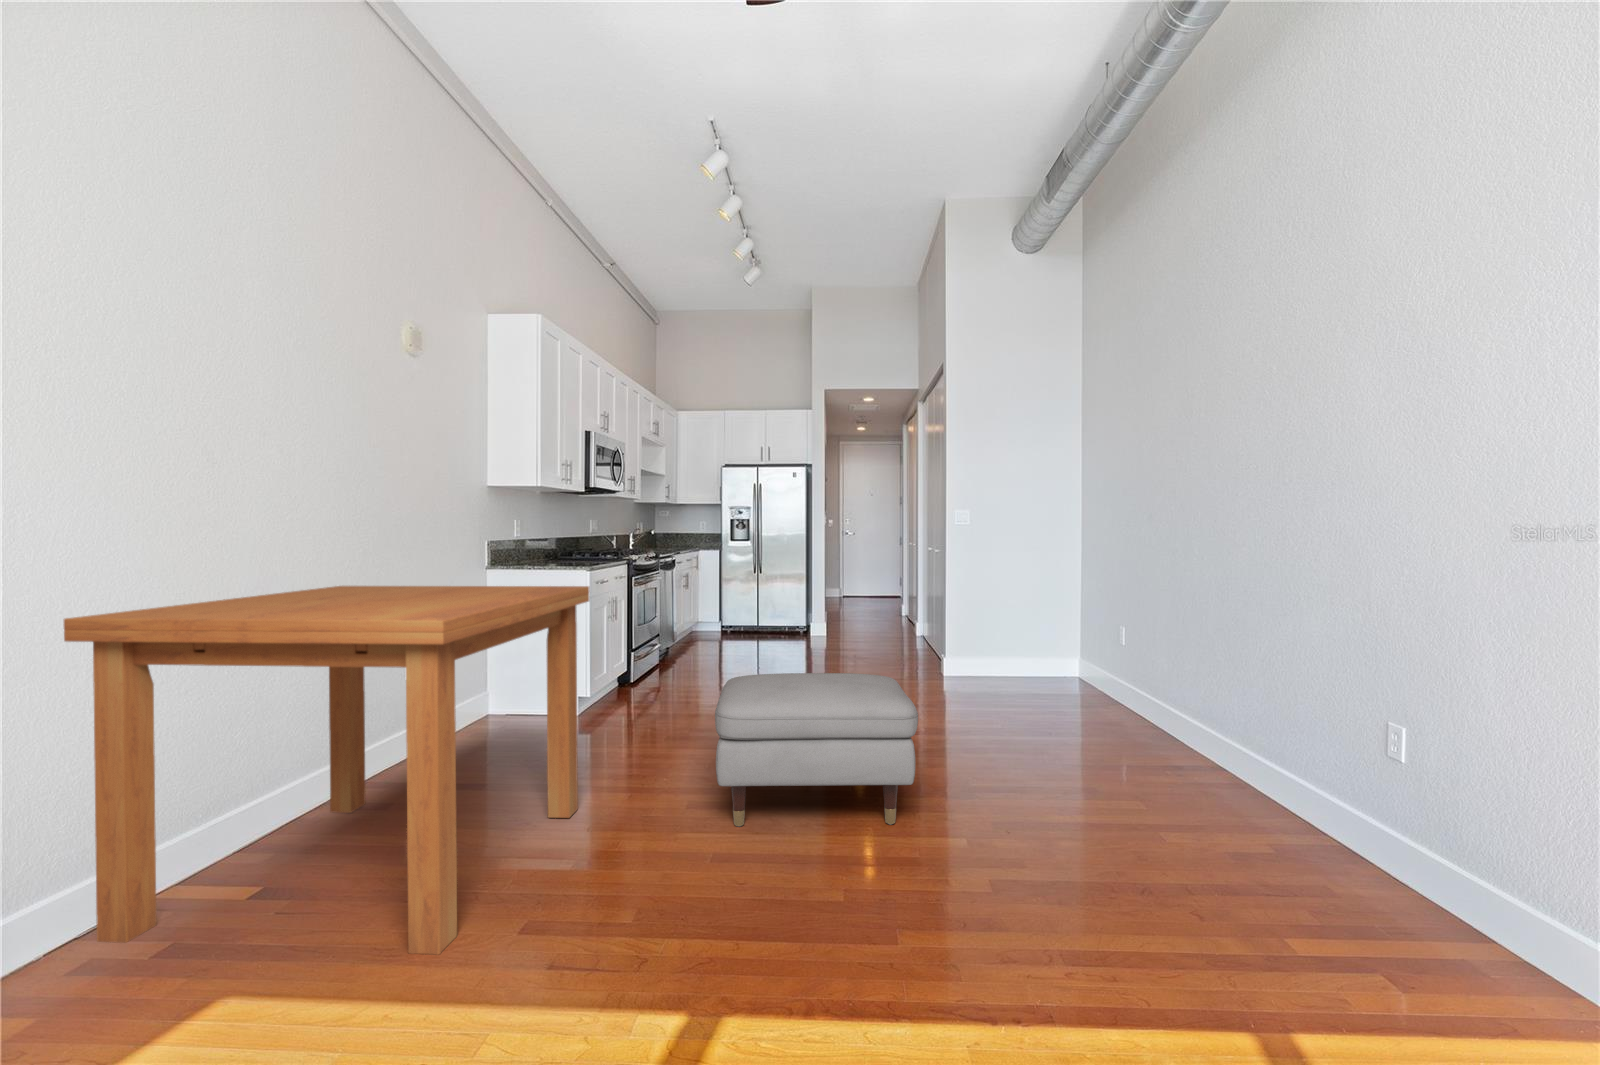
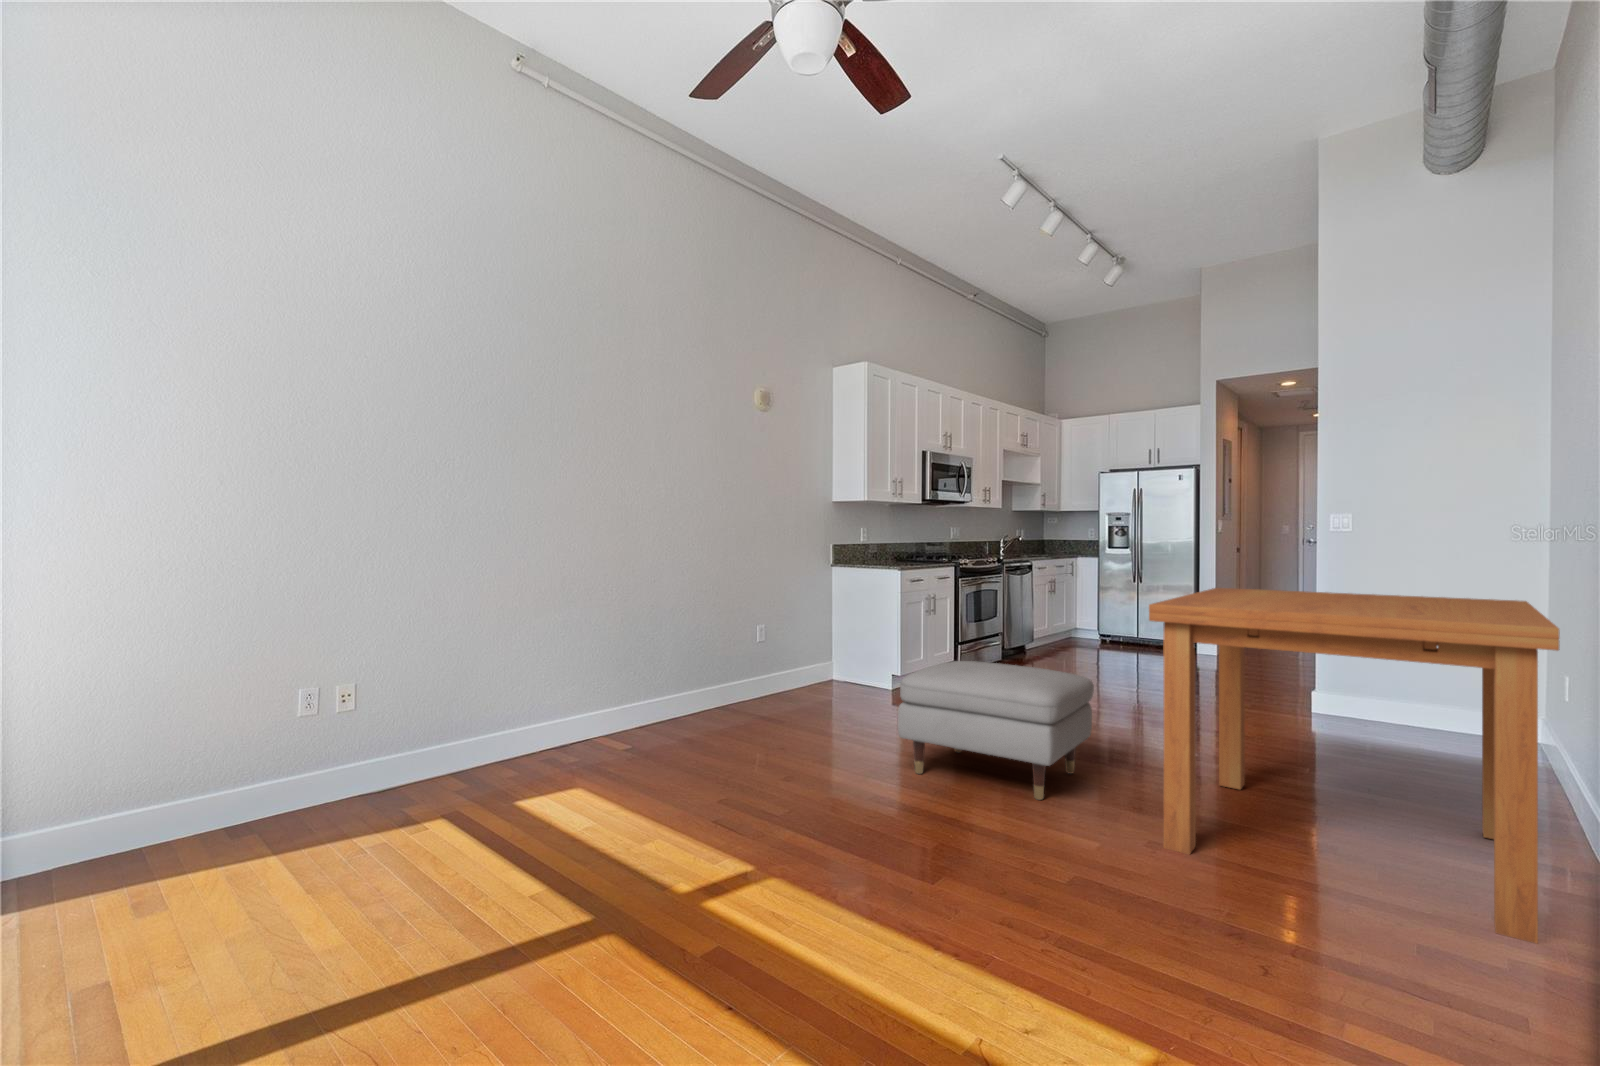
dining table: present [64,586,589,955] -> present [1149,588,1560,943]

